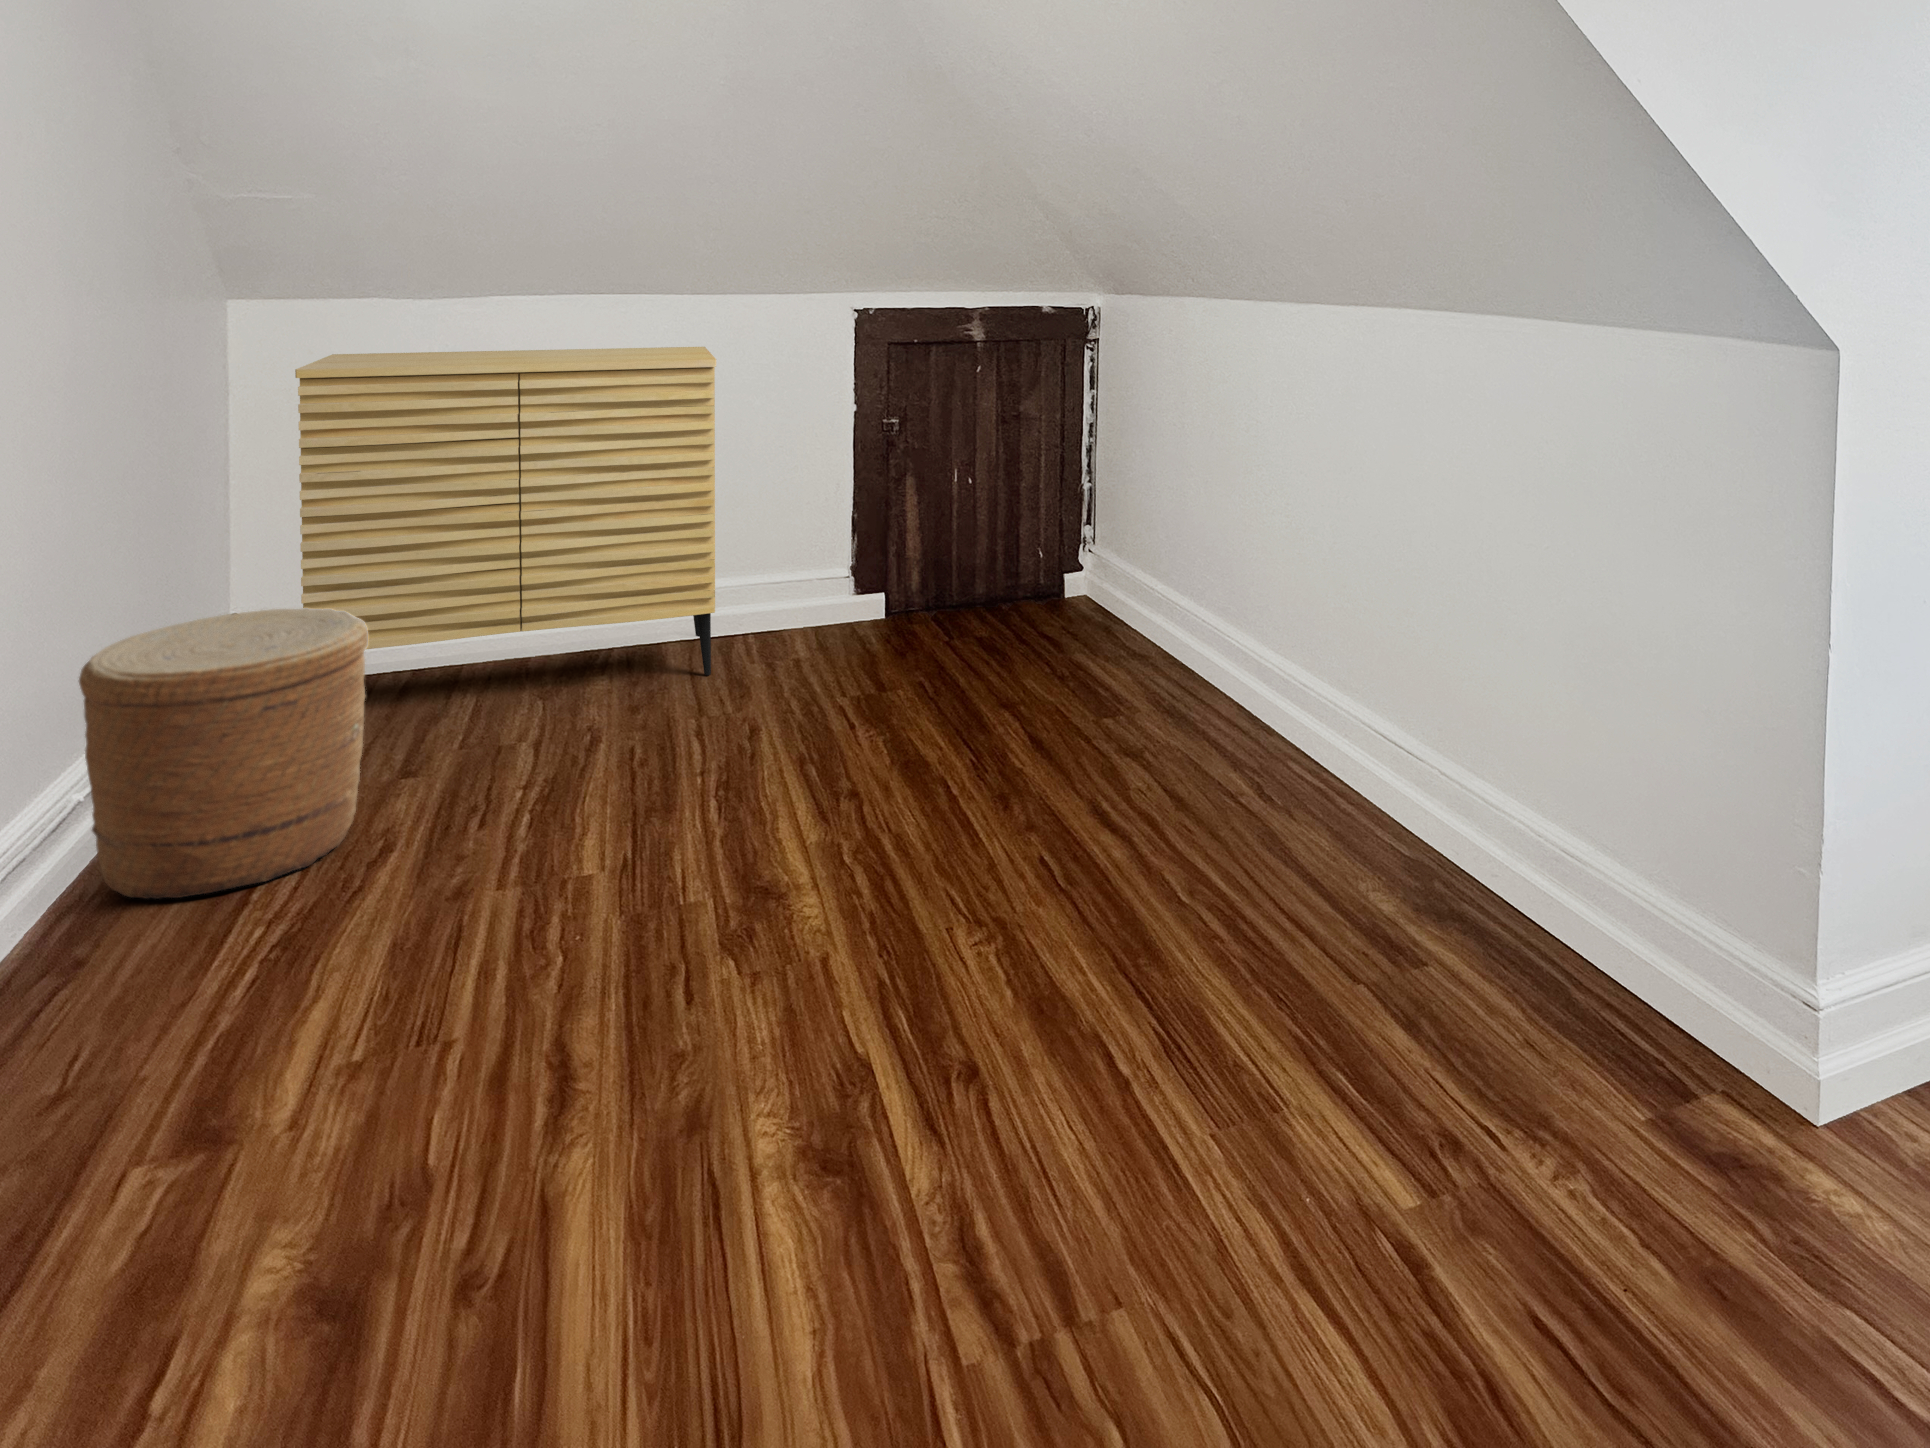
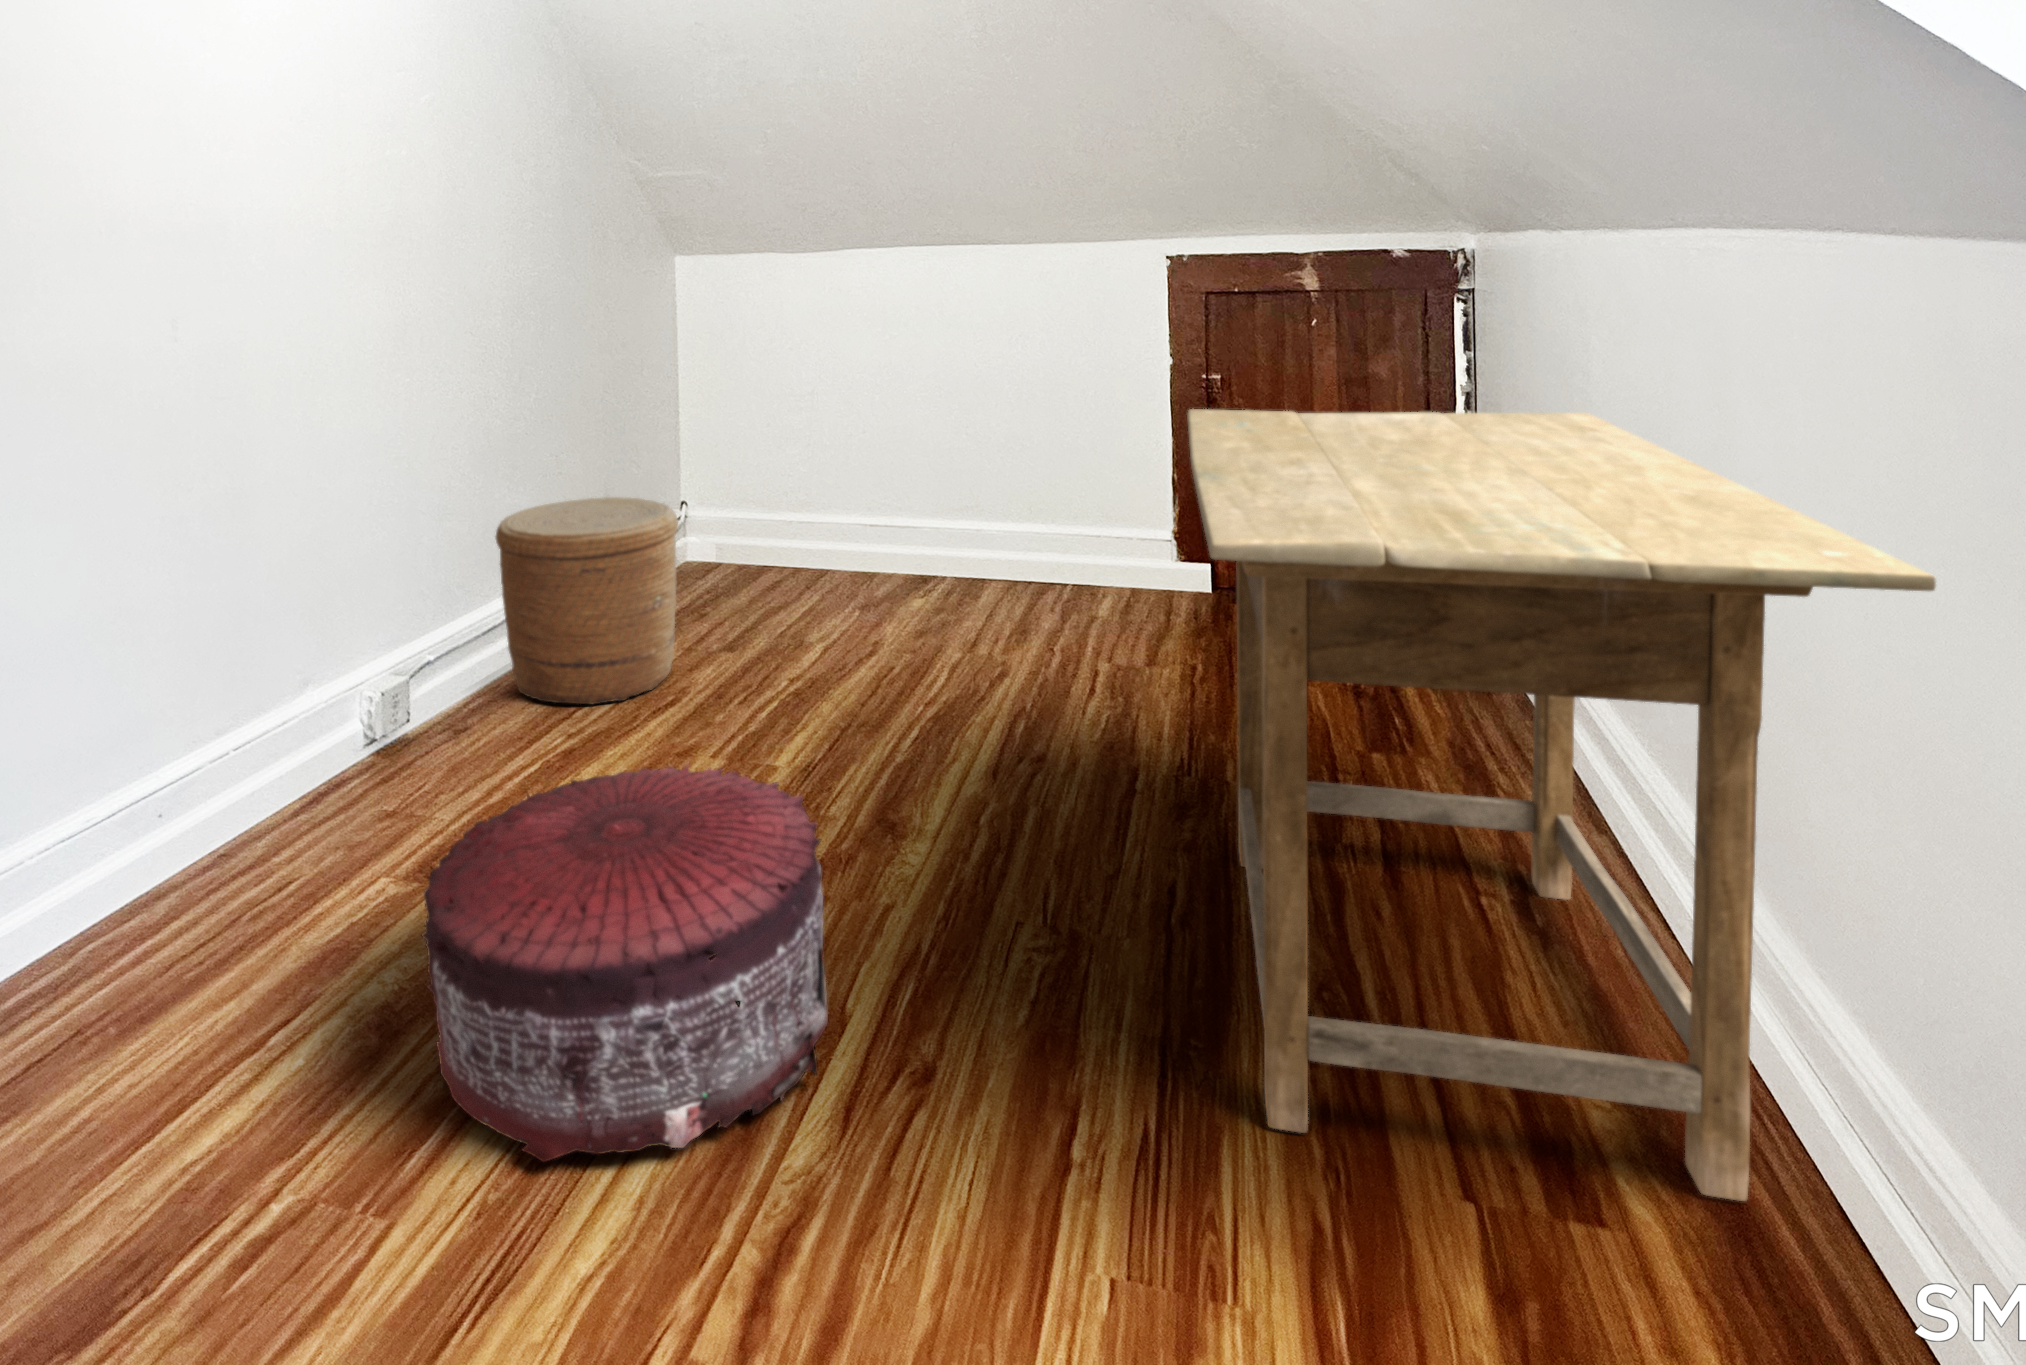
dresser: present [295,347,716,675] -> none [684,298,1029,615]
desk: none [1016,433,1576,995] -> present [1187,409,1936,1201]
pouf: none [406,859,891,1319] -> present [421,764,828,1162]

